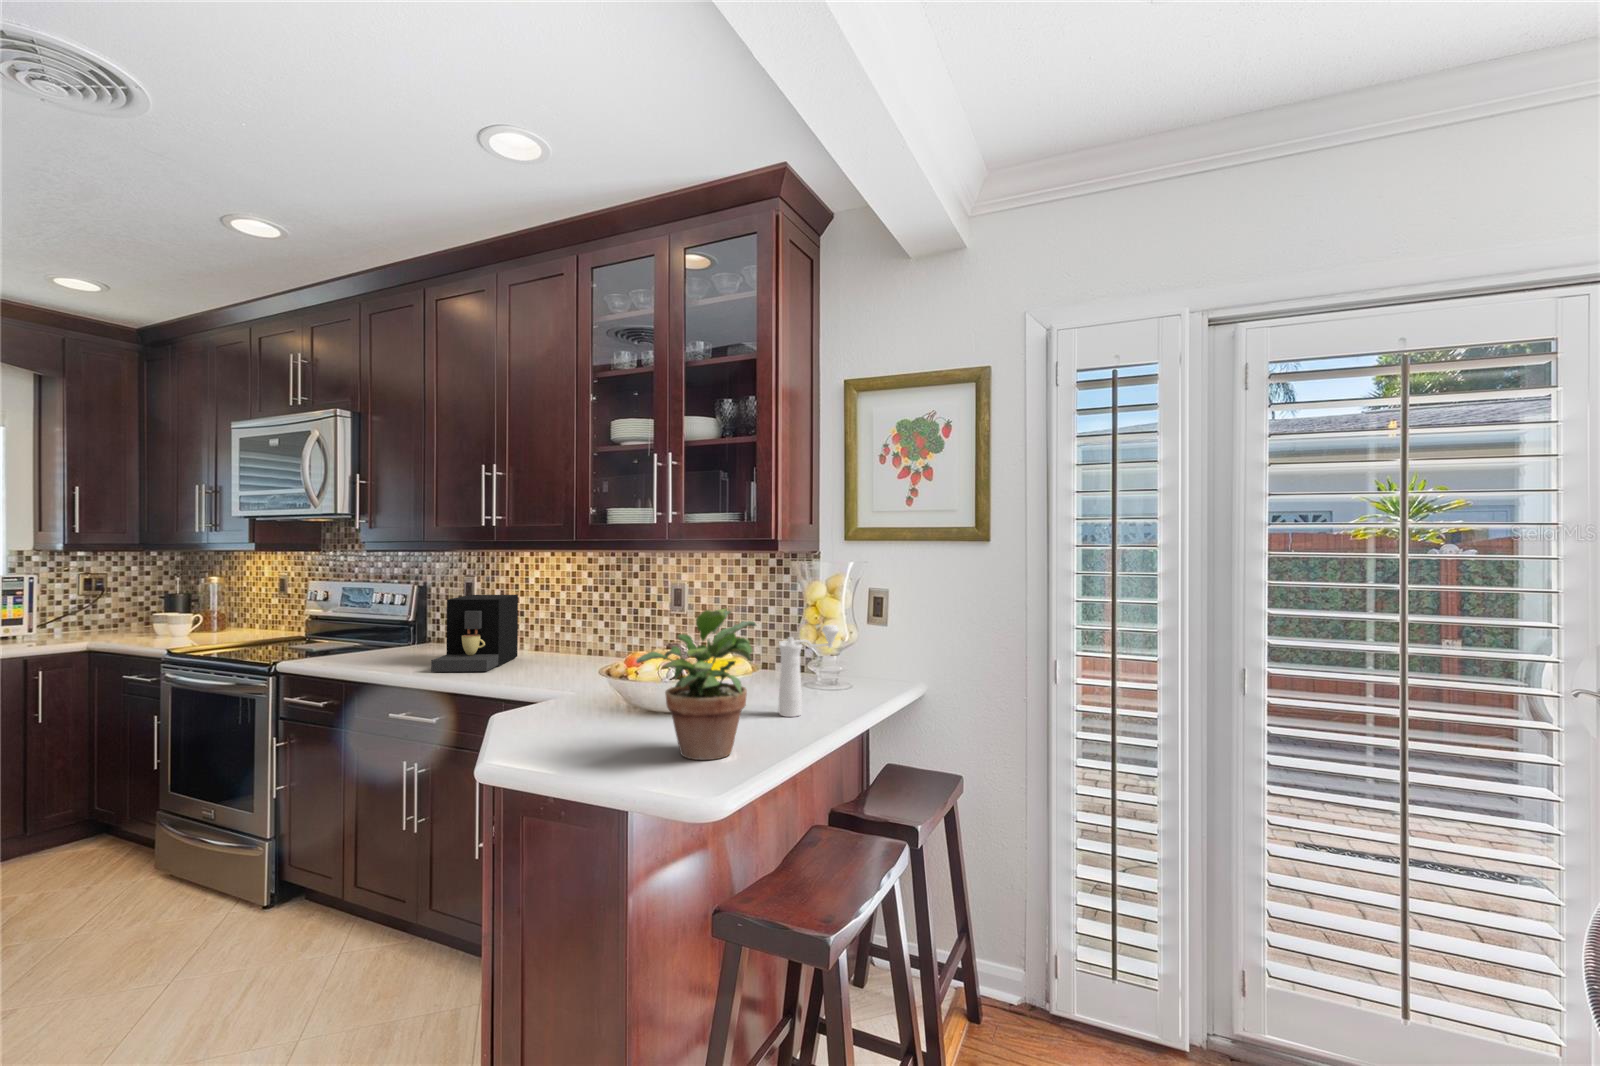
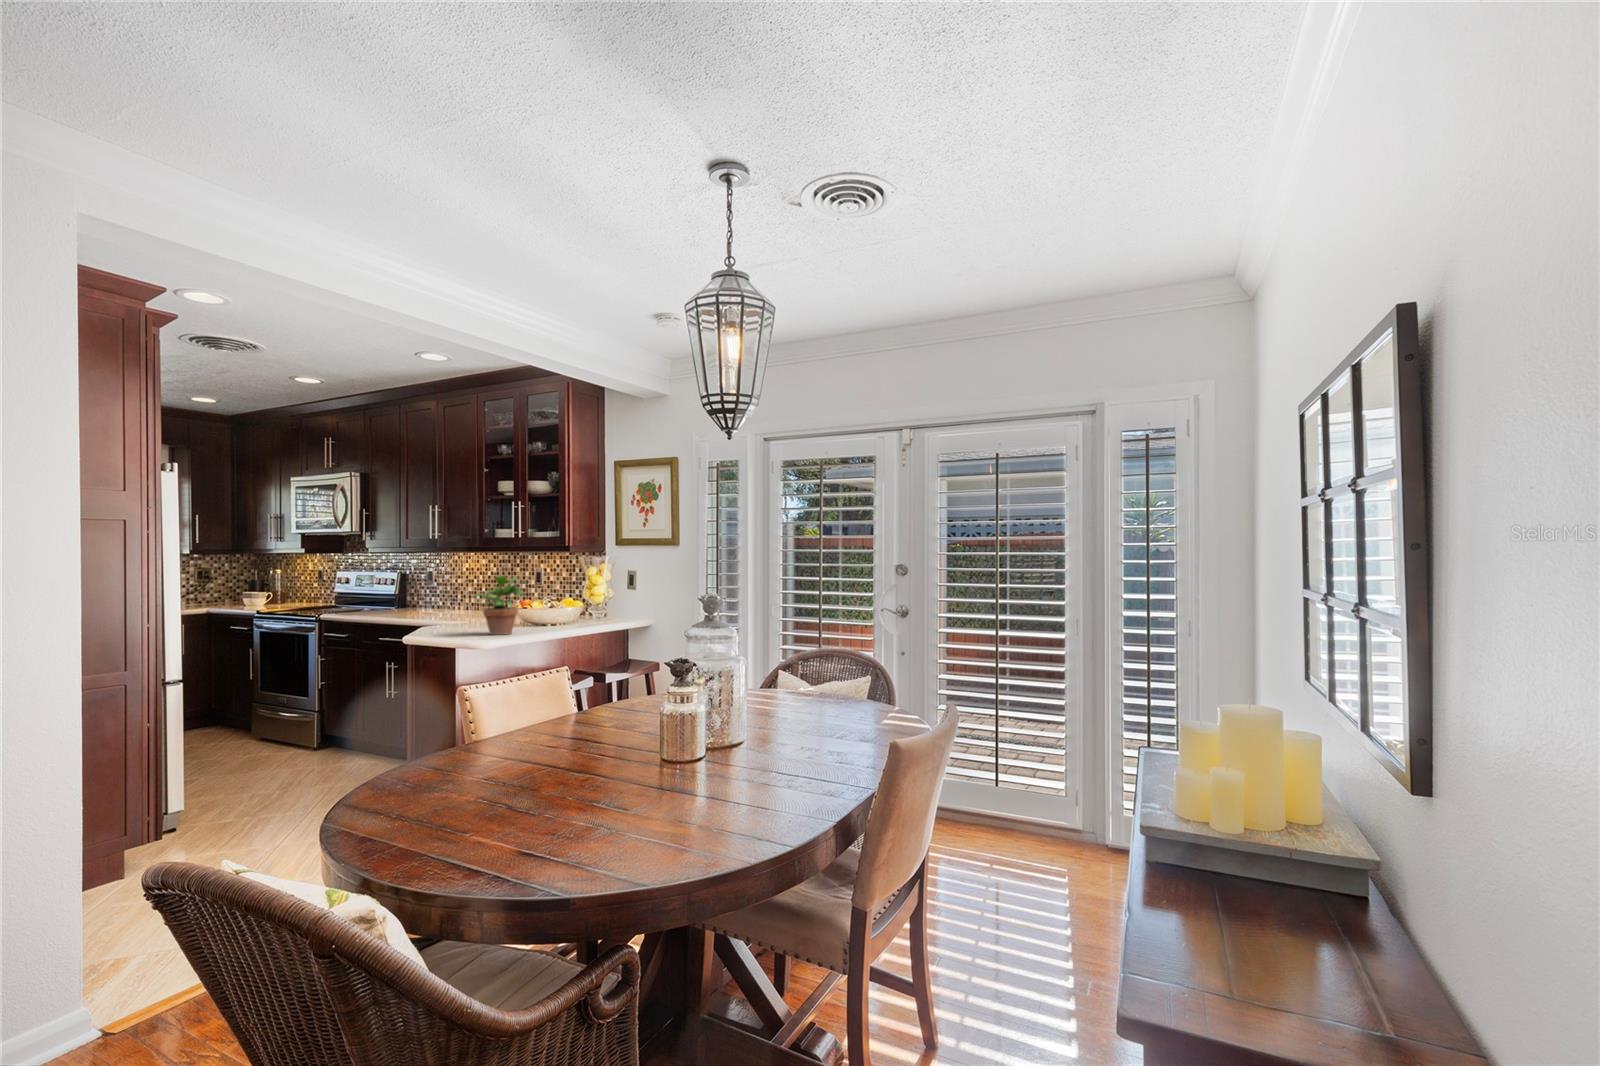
coffee maker: present [431,595,518,672] -> none [403,577,454,616]
pepper mill: present [779,625,839,717] -> none [553,586,585,627]

